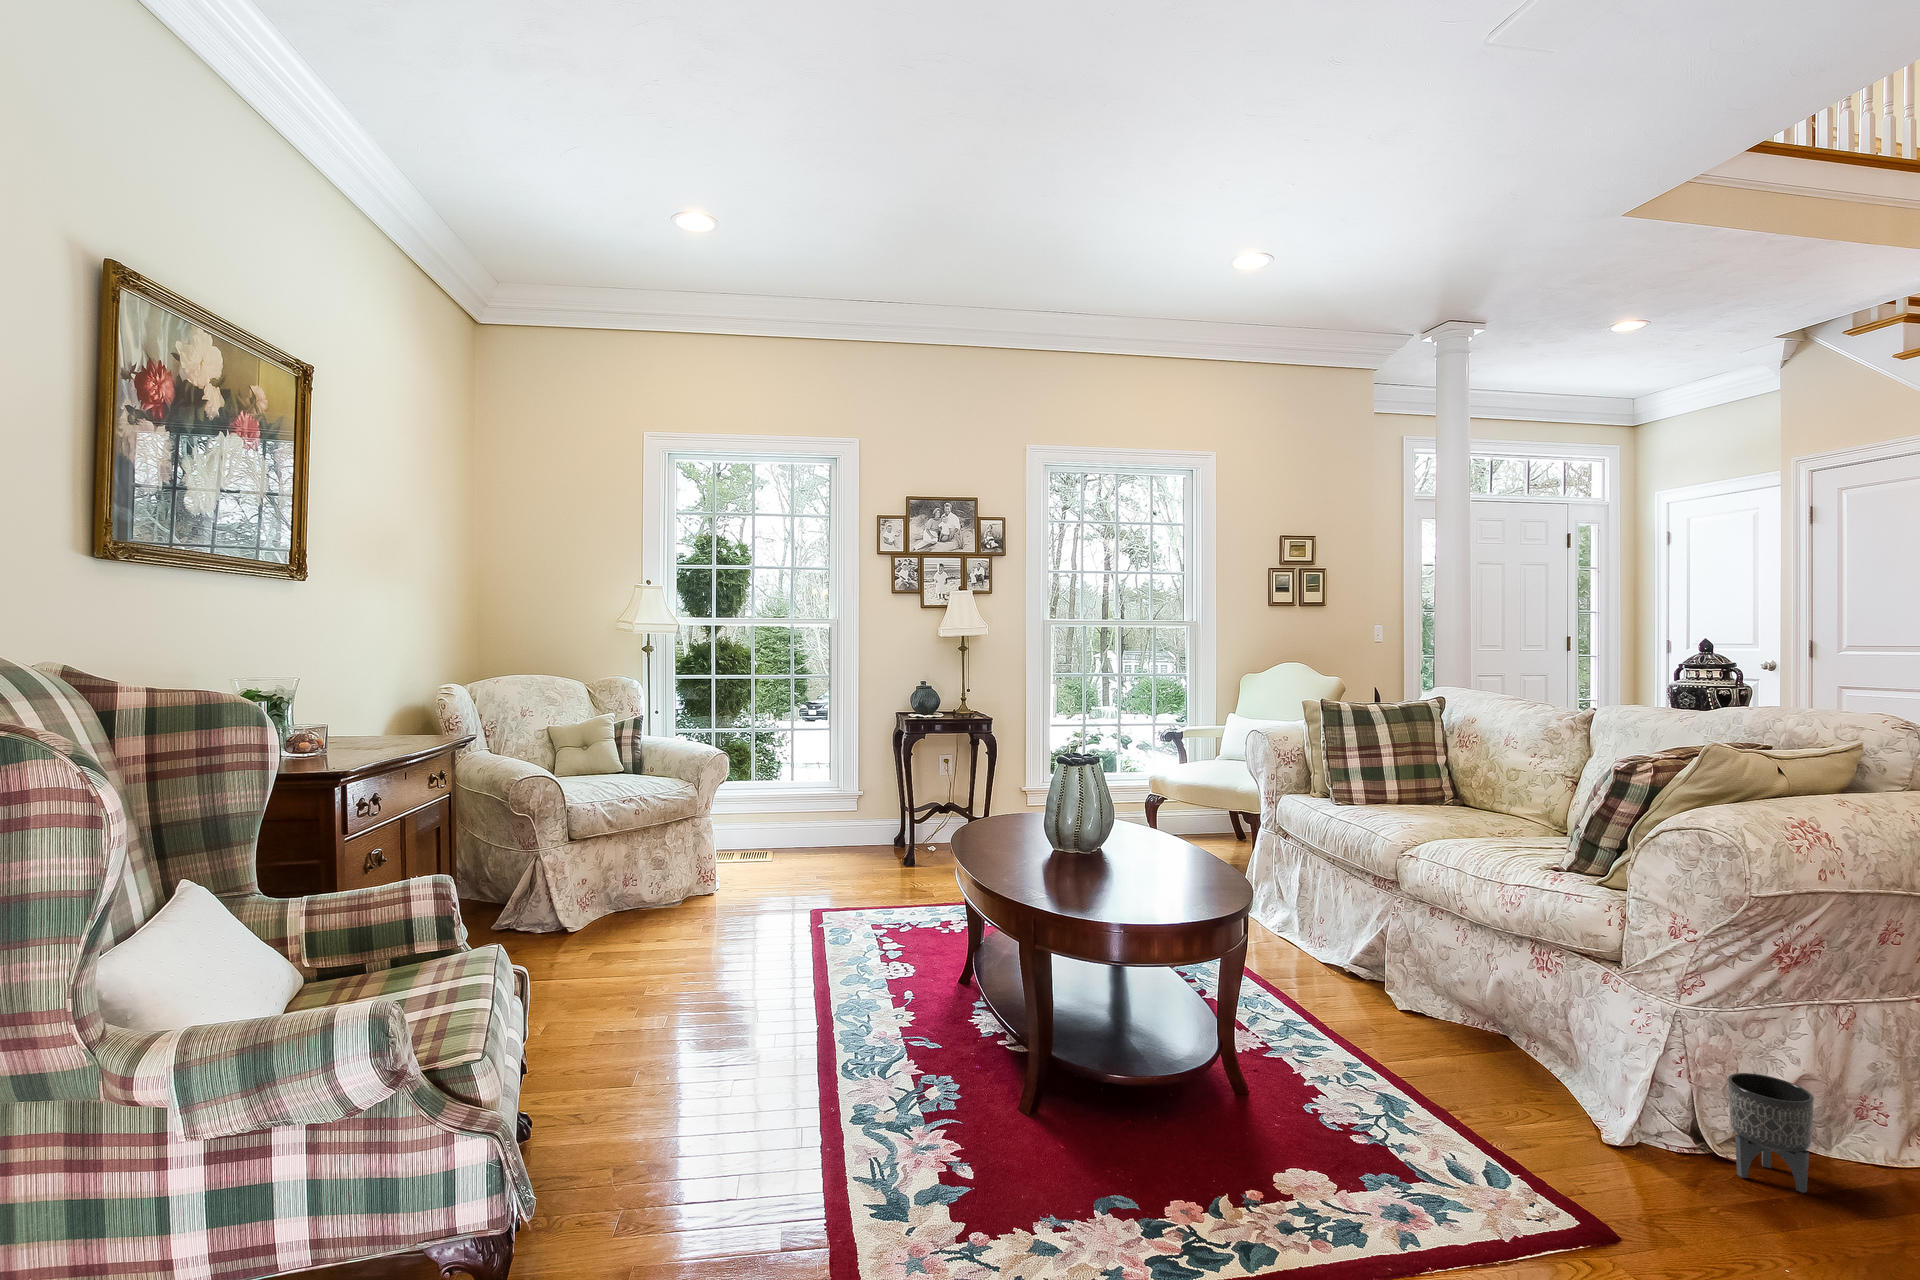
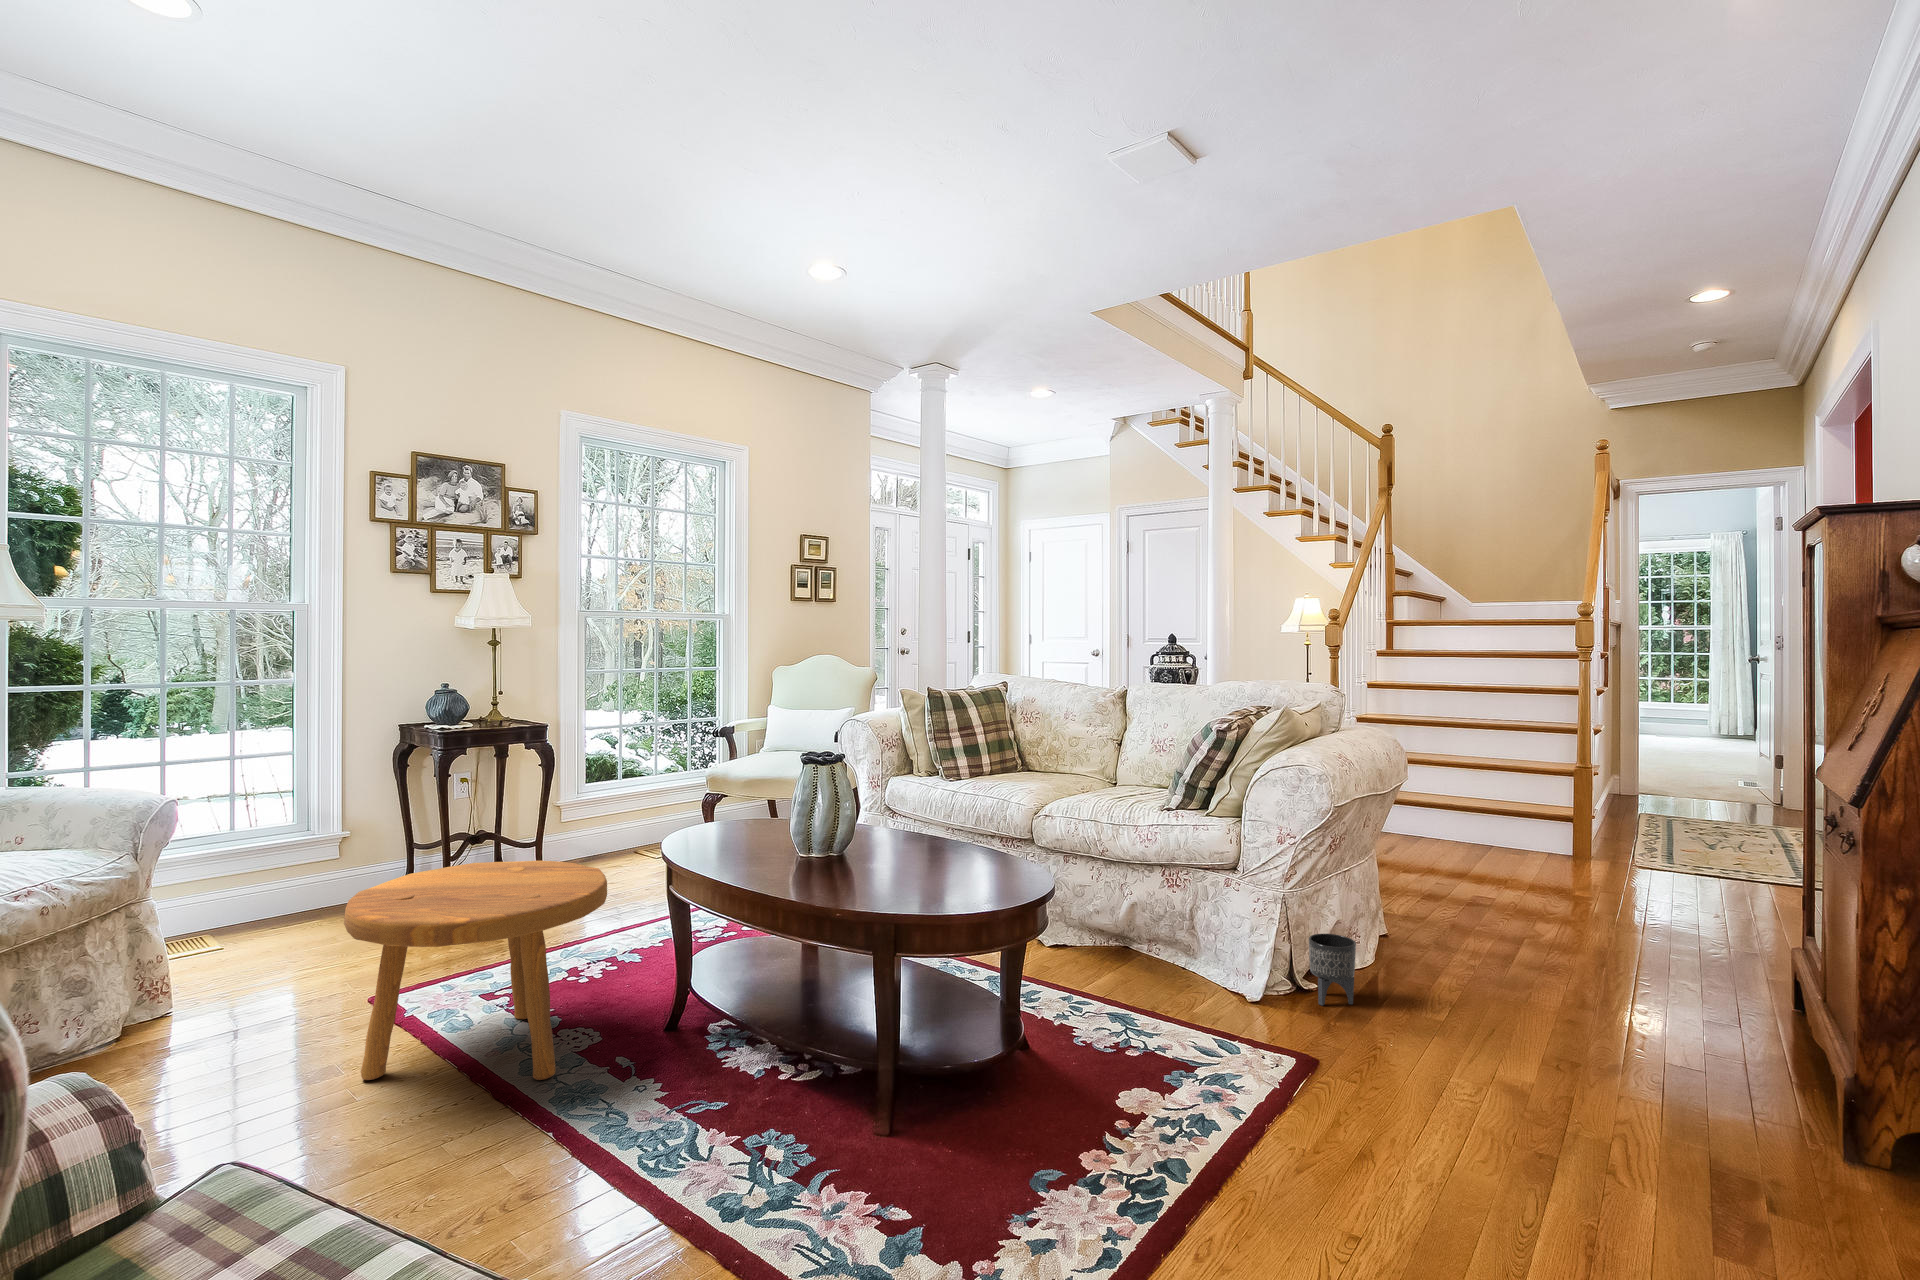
footstool: none [738,818,926,994] -> present [344,861,607,1080]

